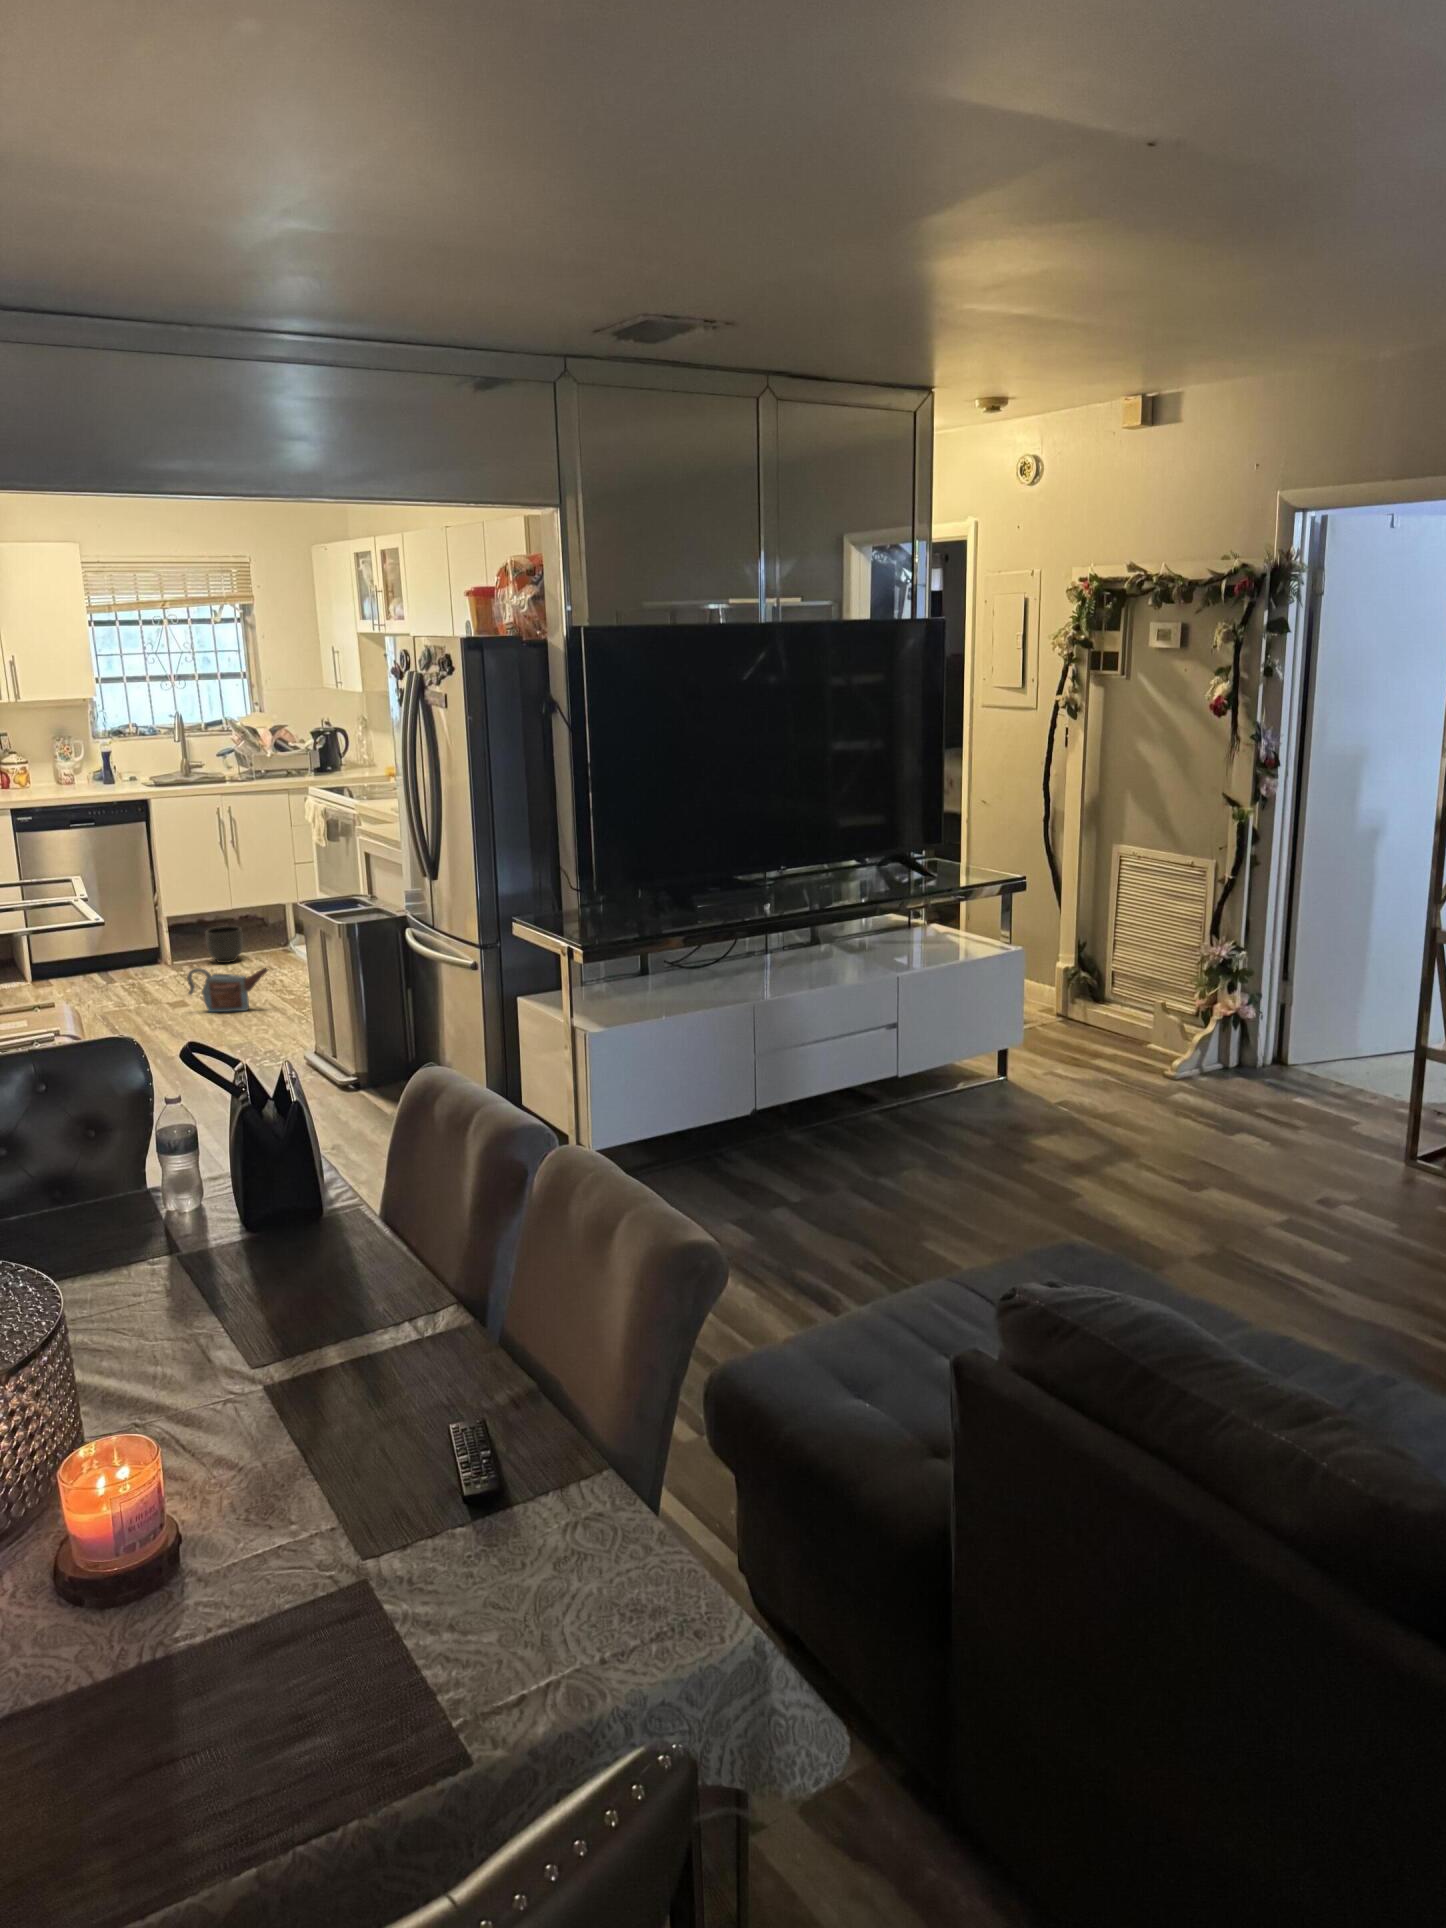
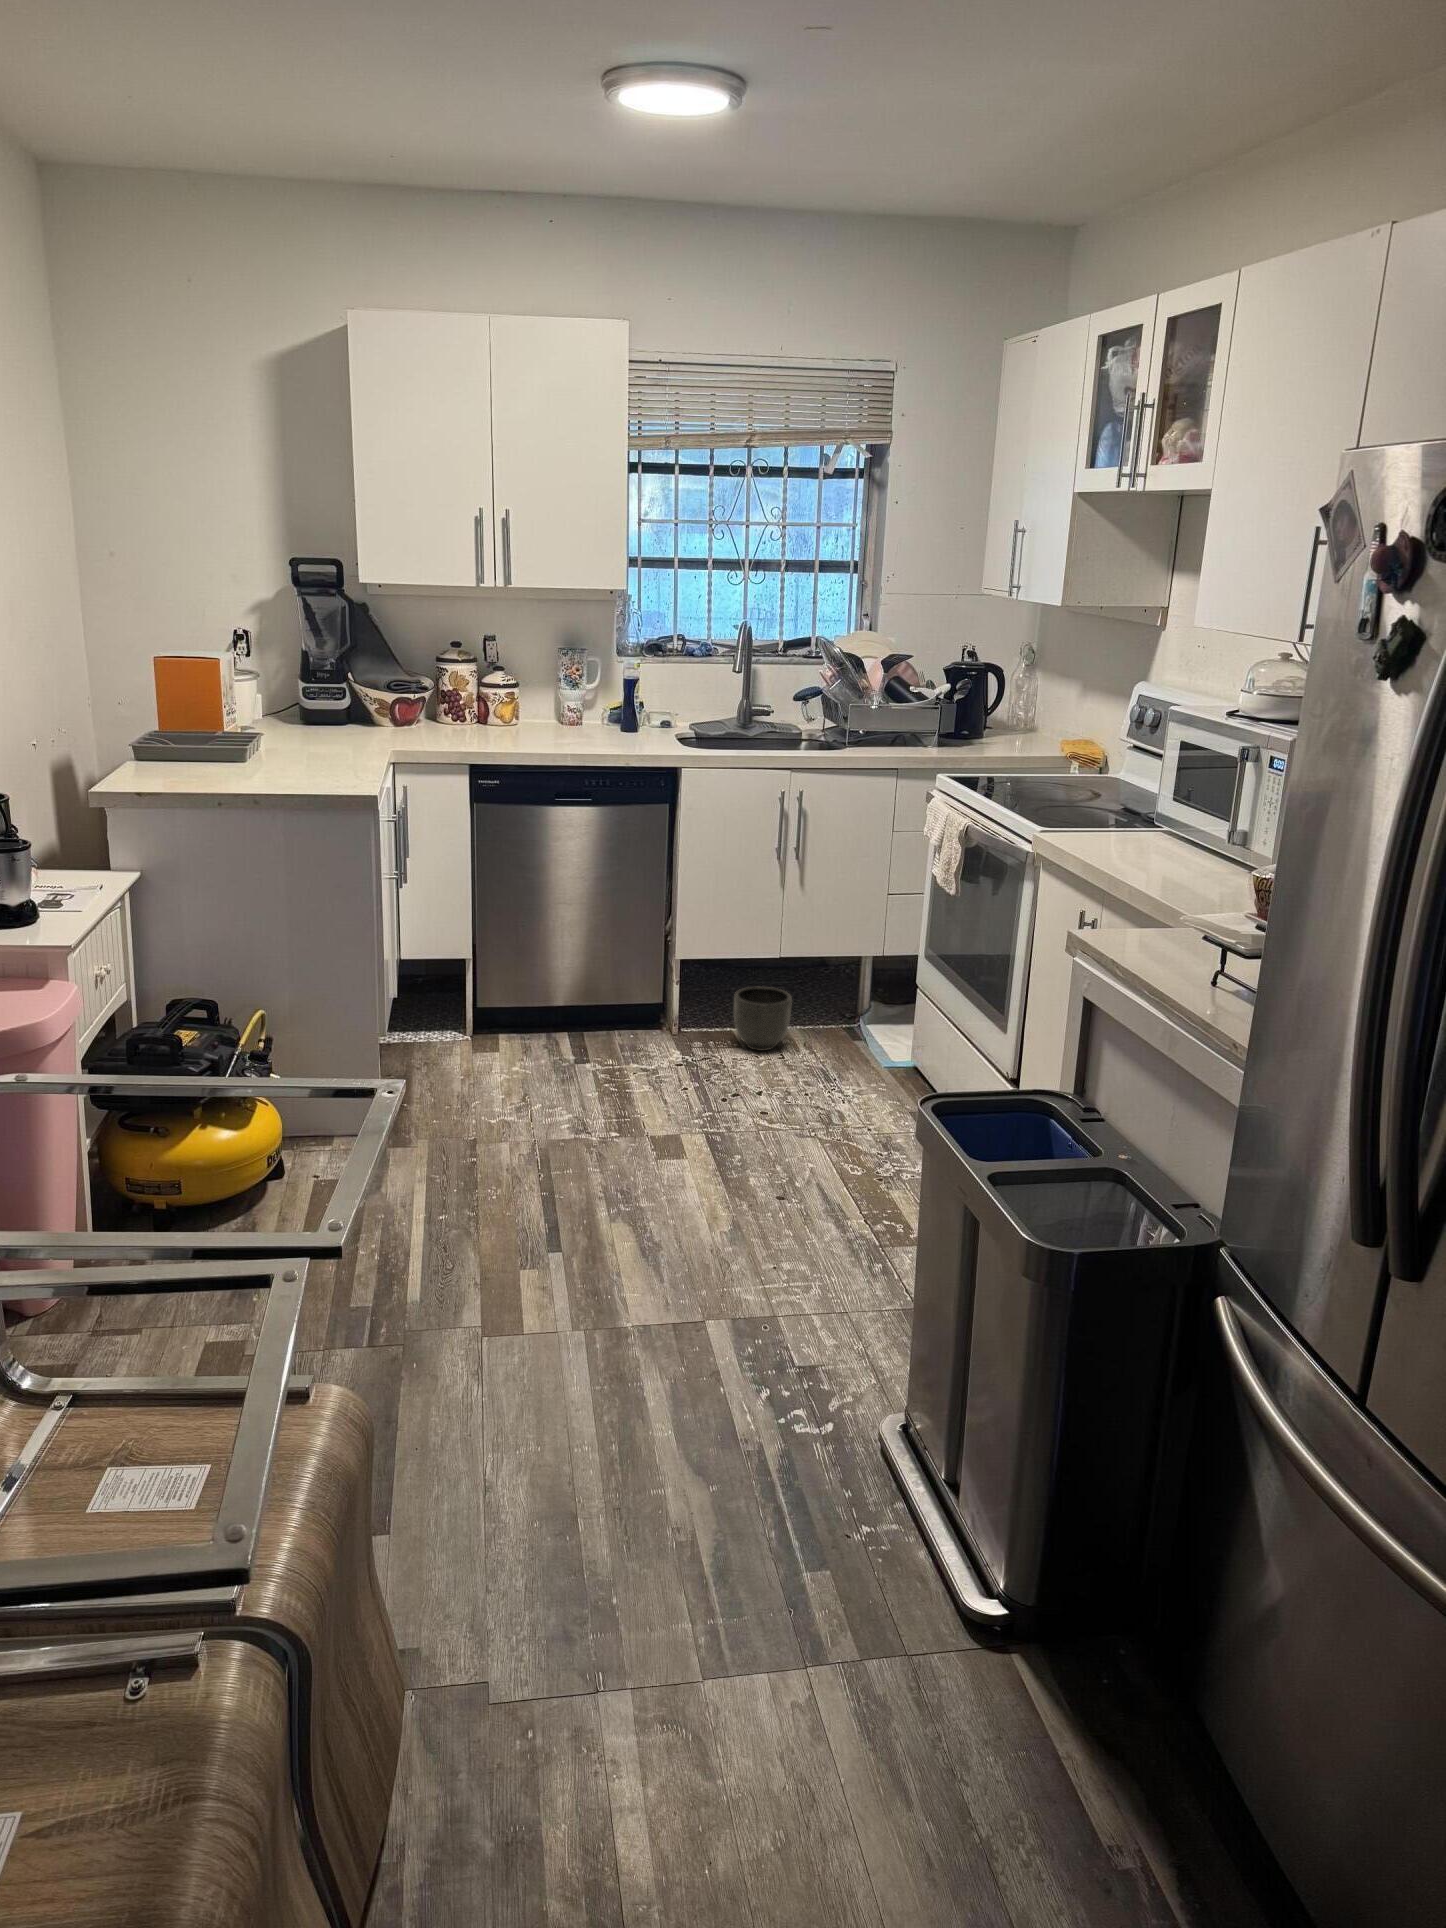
watering can: present [187,968,268,1012] -> none [683,1098,826,1190]

